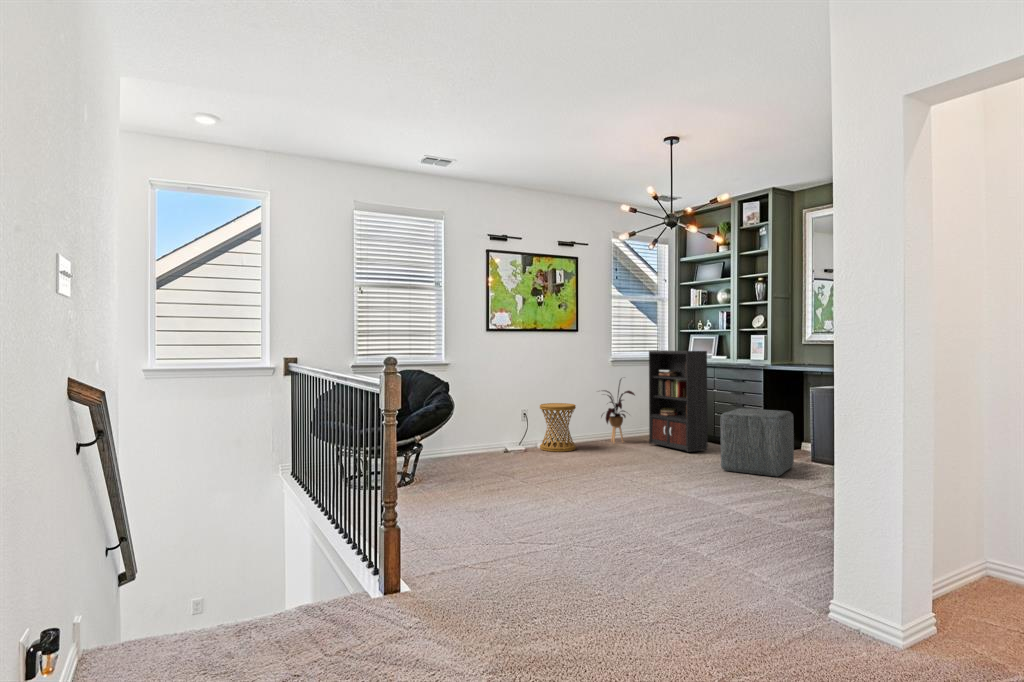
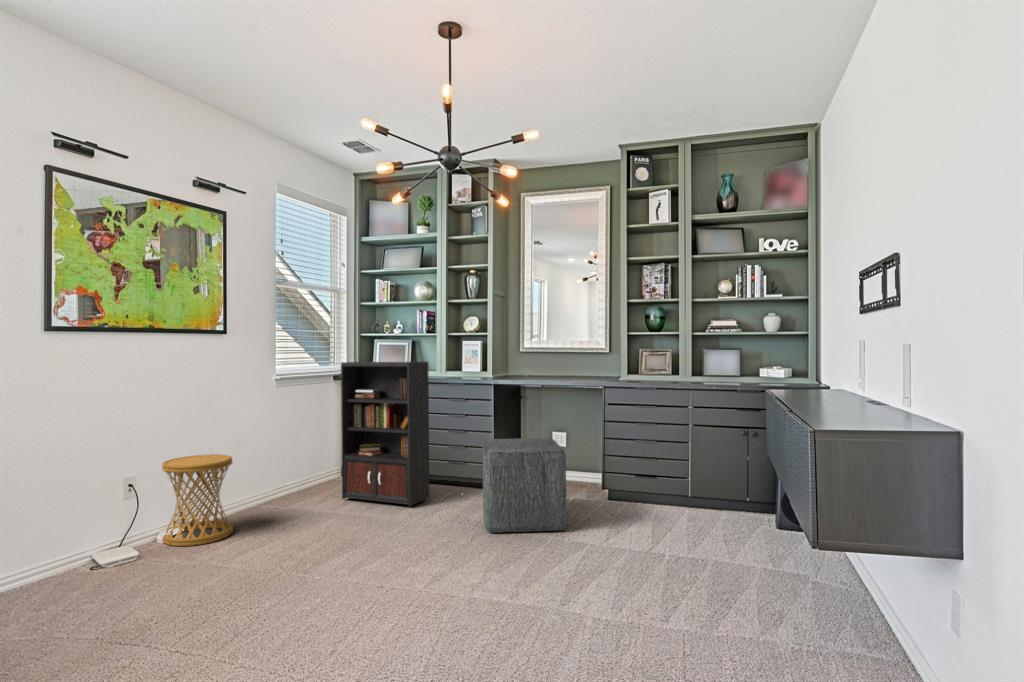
house plant: present [601,380,635,443] -> none [256,403,324,507]

